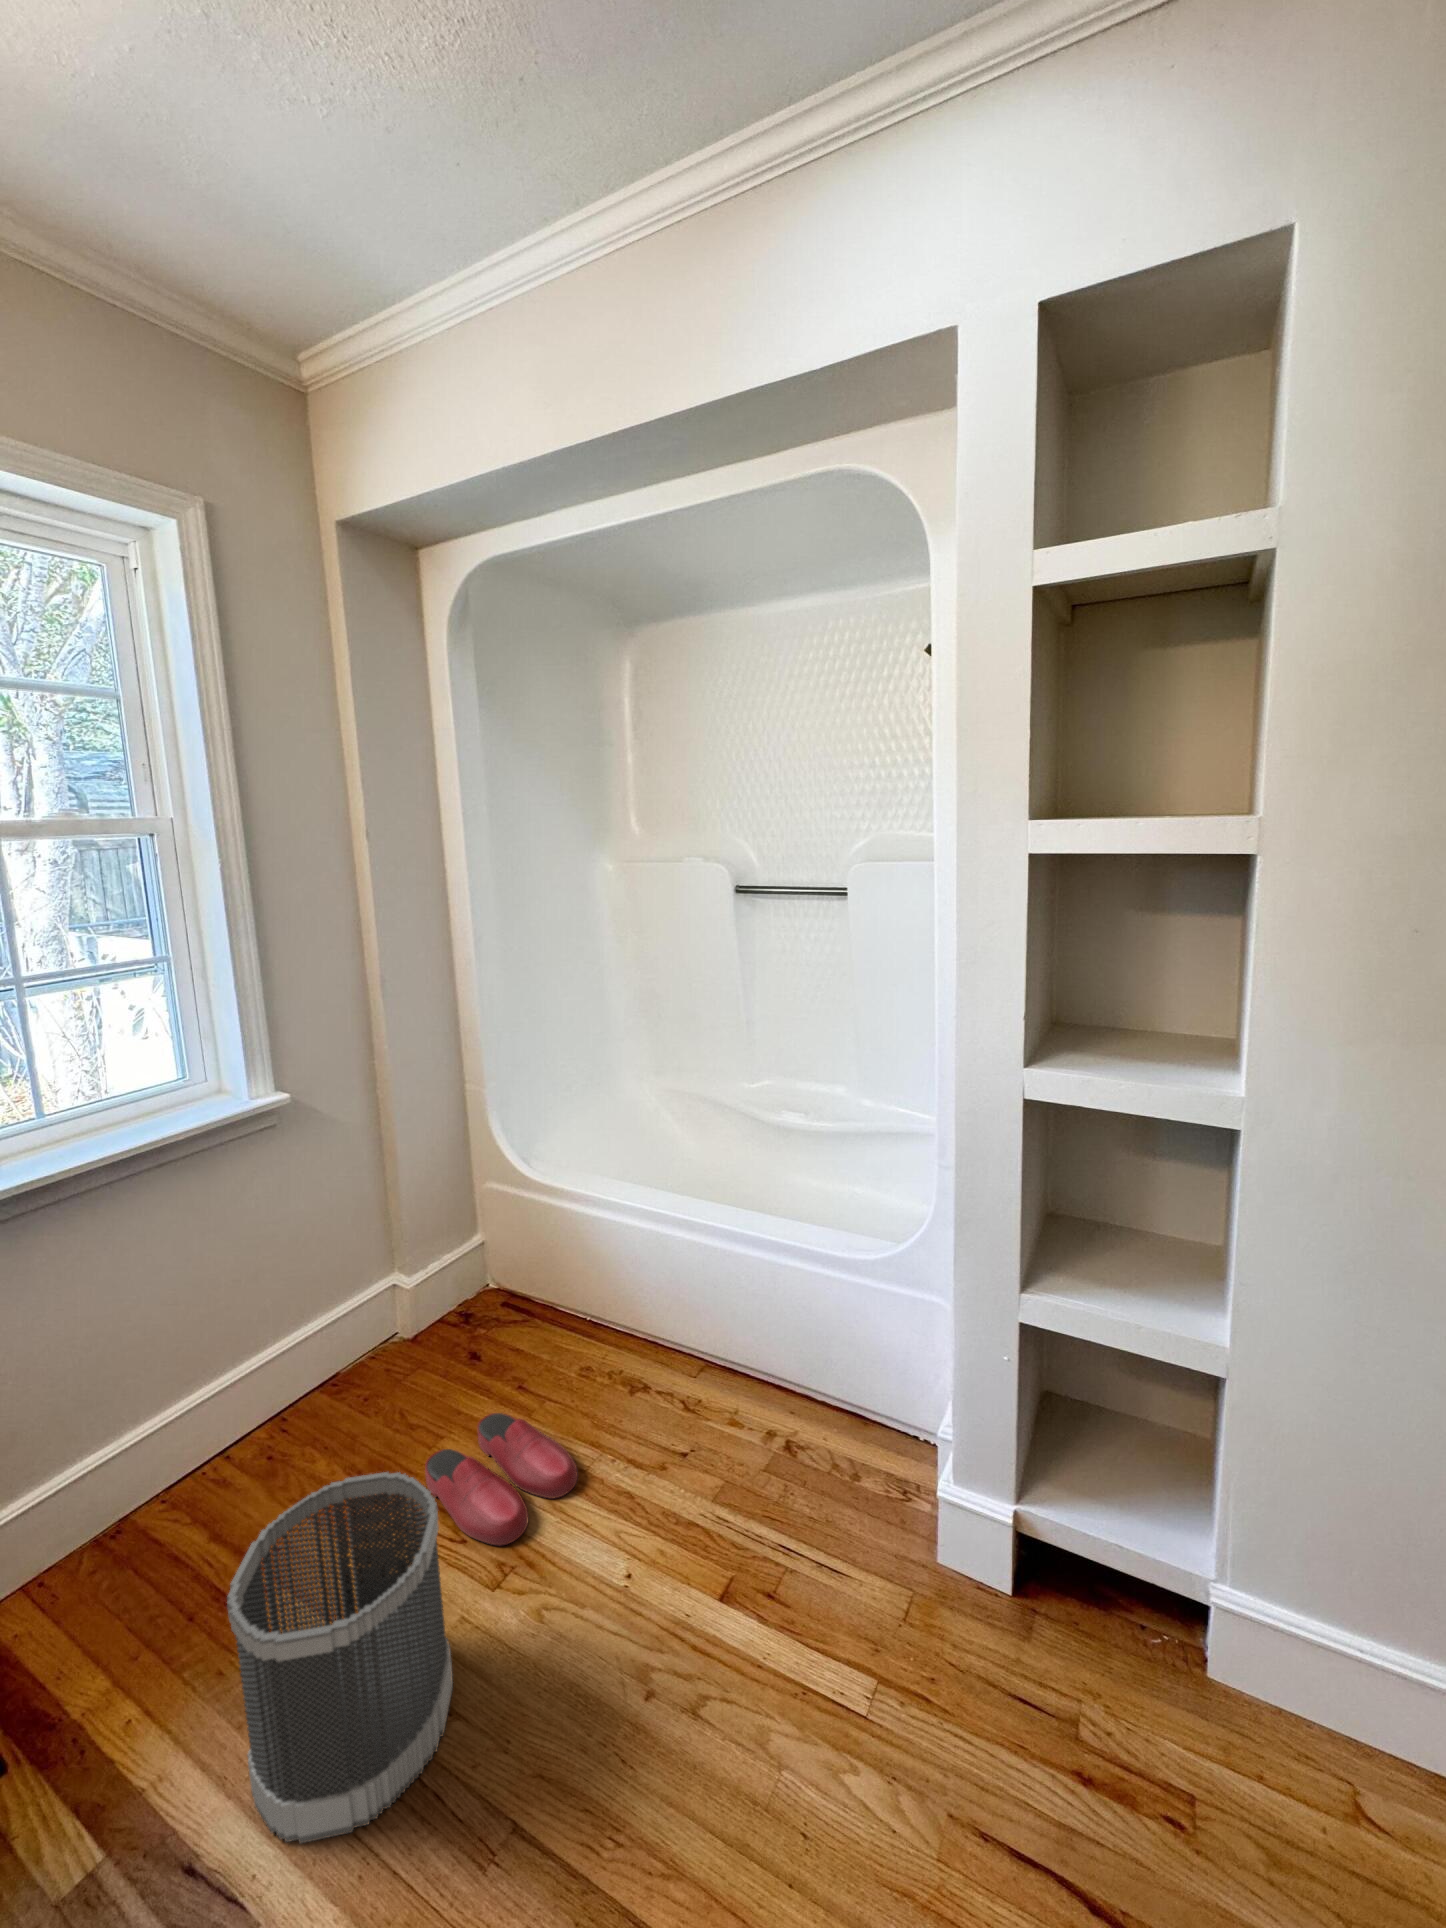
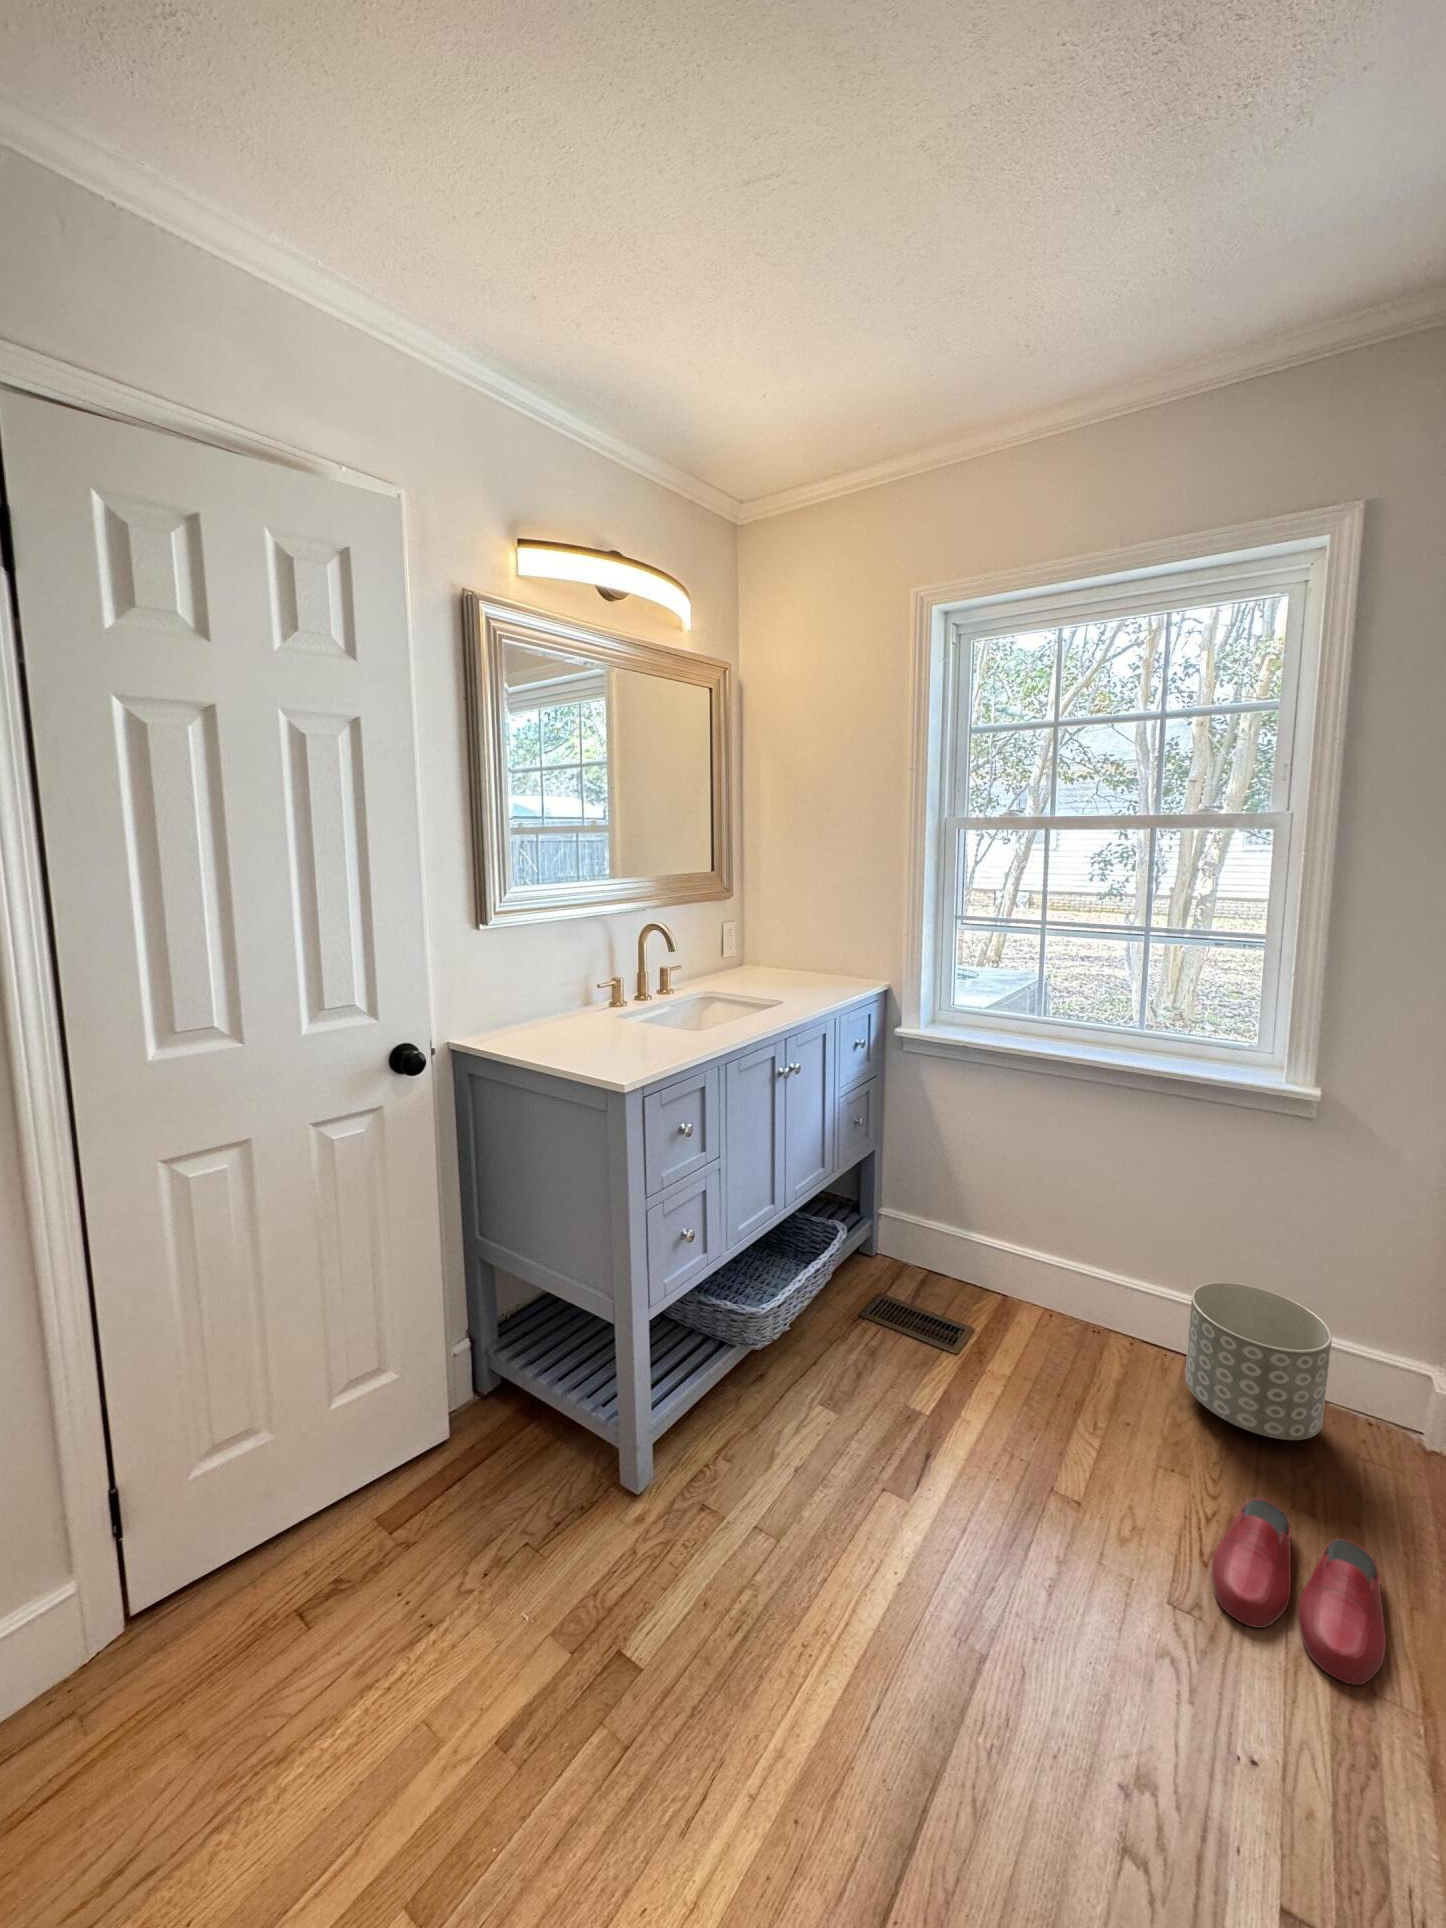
planter: none [243,1298,384,1462] -> present [1185,1282,1332,1440]
wastebasket: present [227,1472,453,1843] -> none [949,1331,1112,1585]

